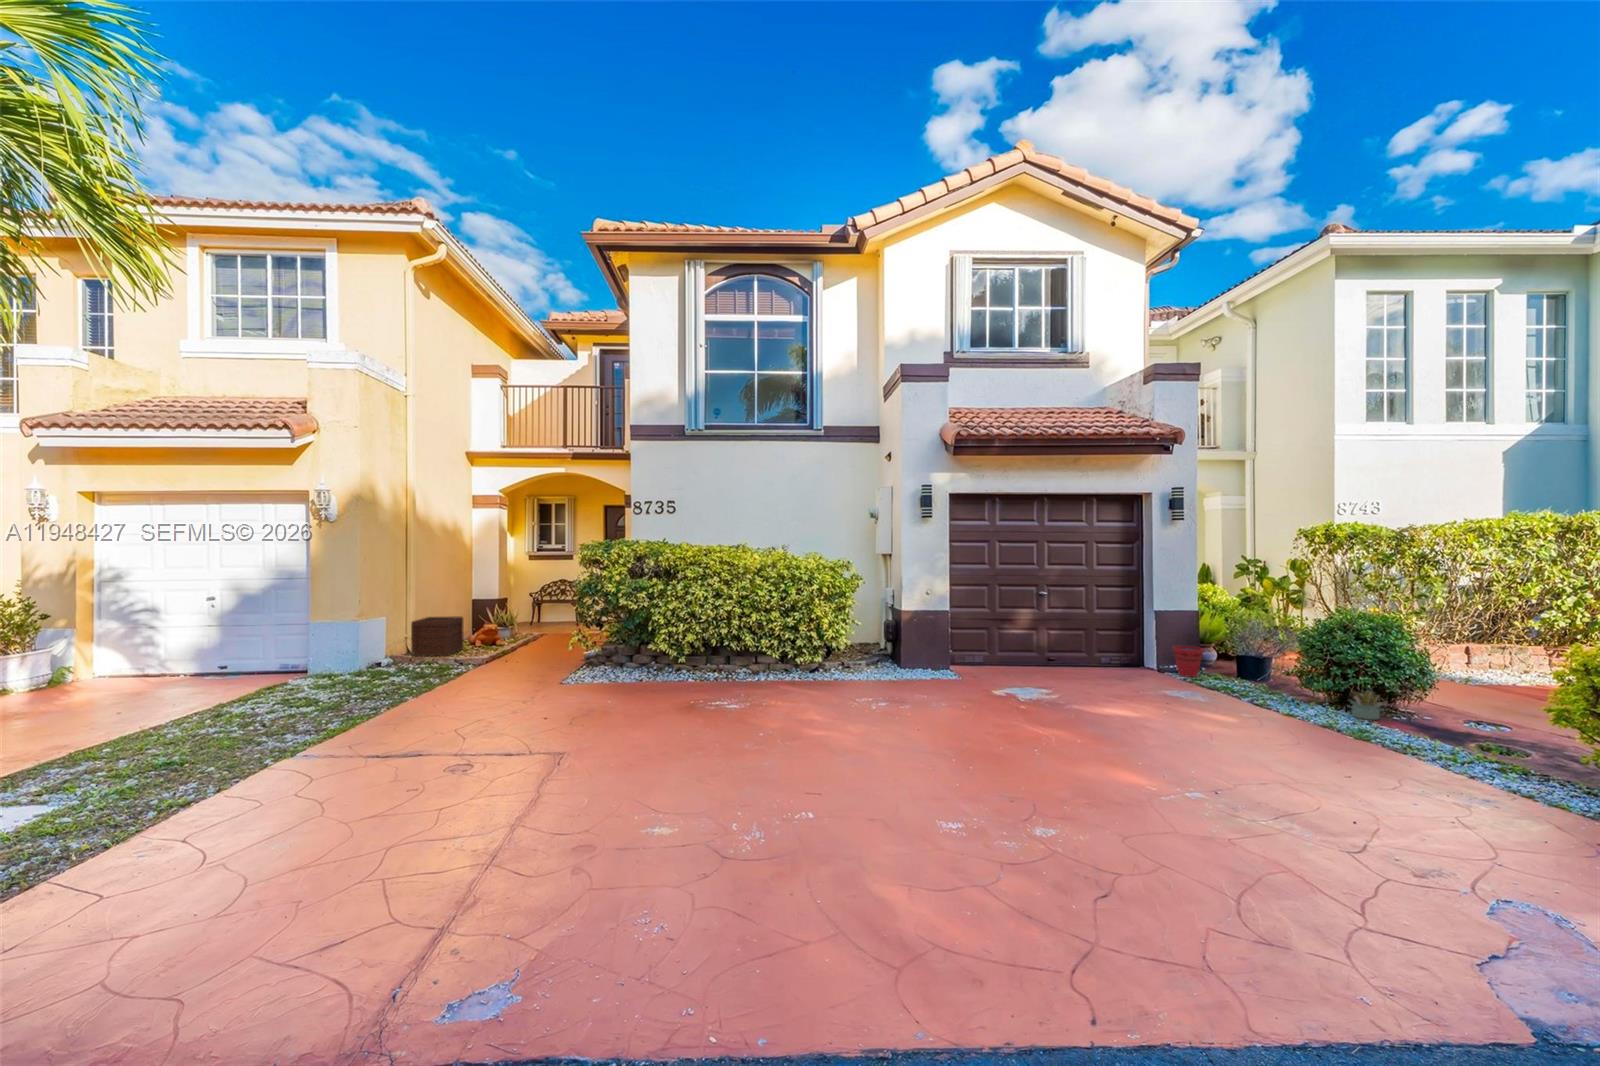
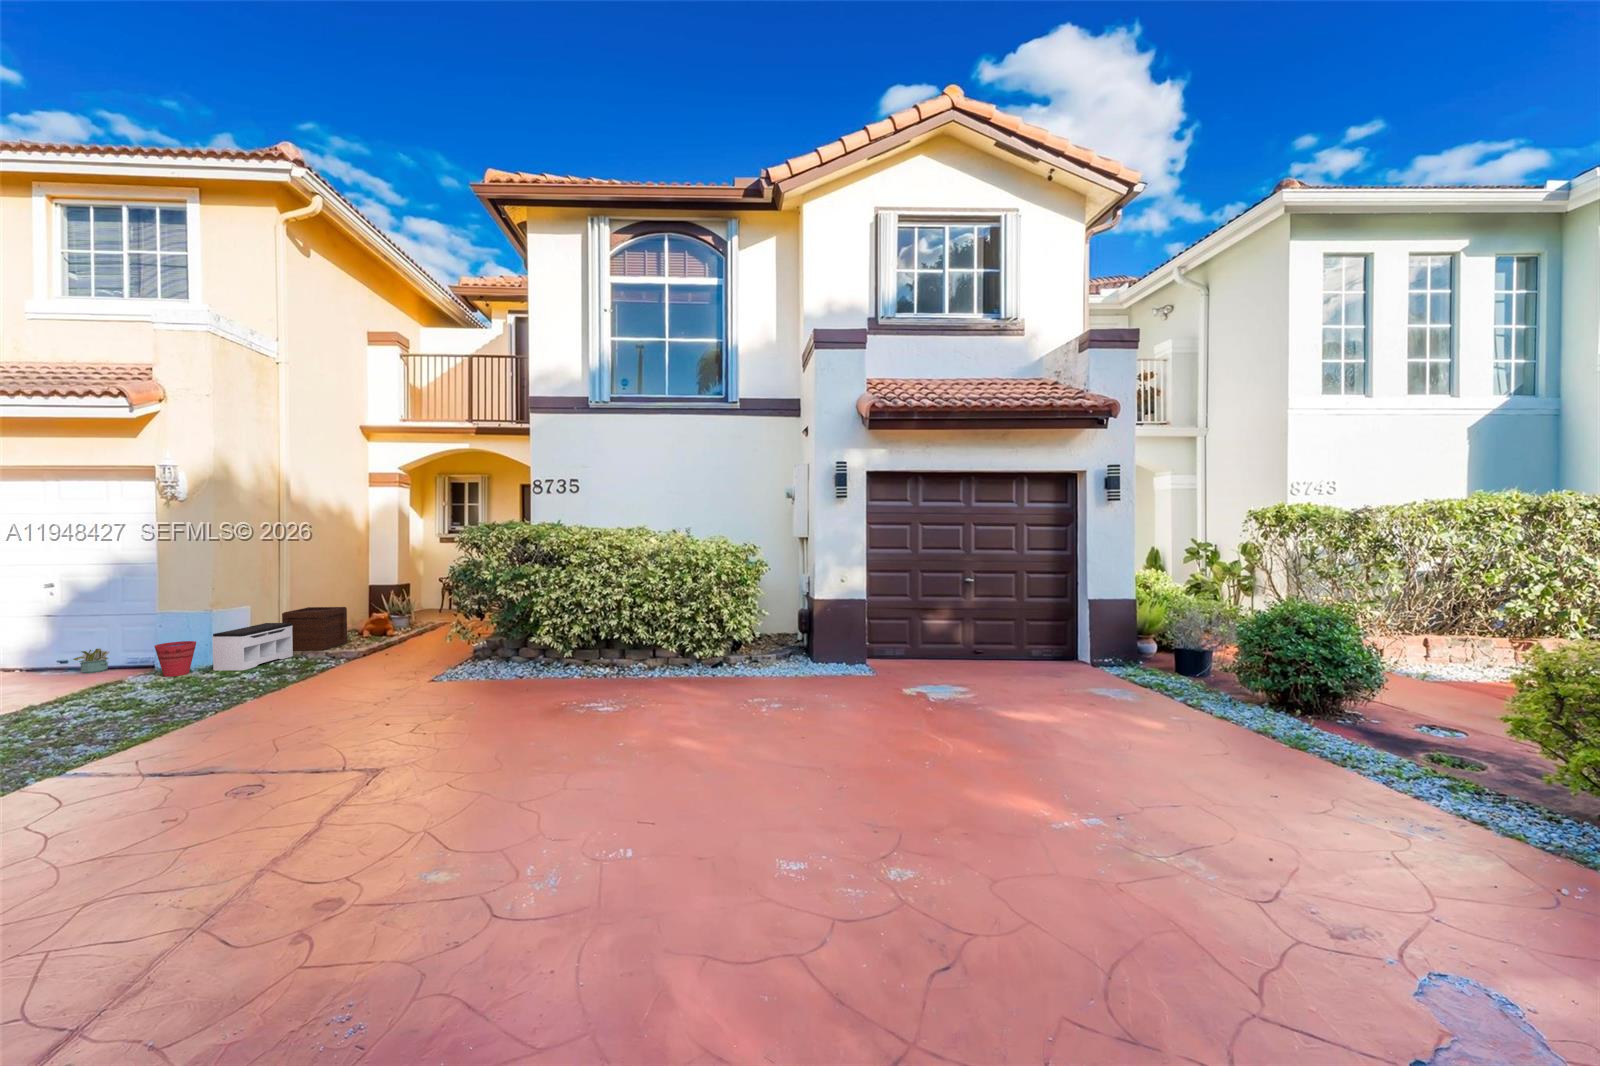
bench: none [365,631,425,673] -> present [213,623,293,670]
bucket: present [1173,646,1204,677] -> present [154,641,196,677]
decorative plant: present [1348,691,1387,720] -> present [73,649,109,673]

